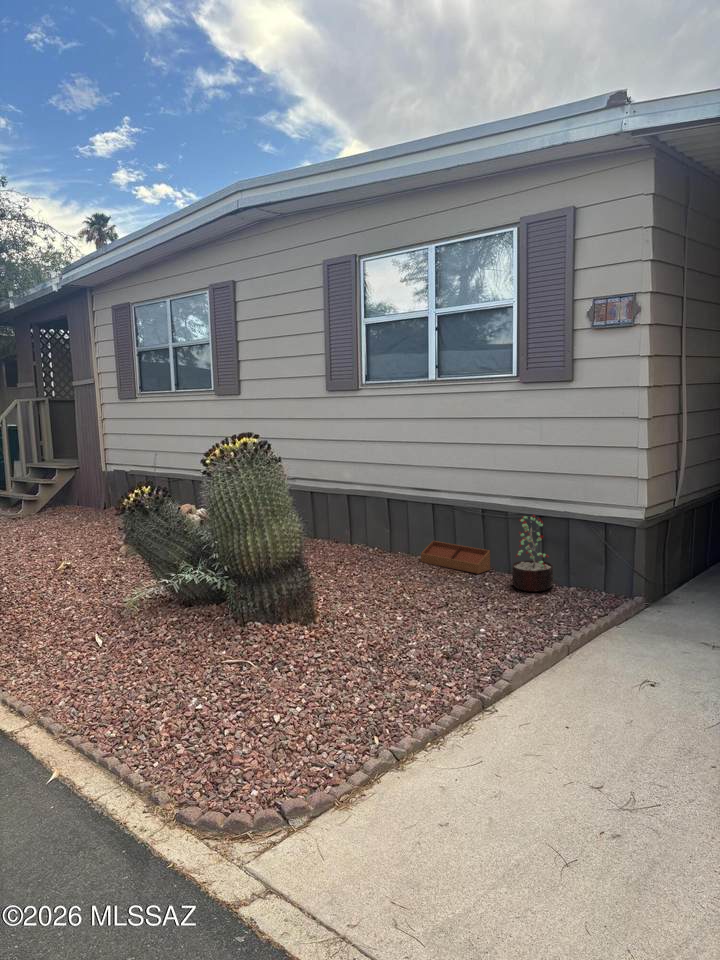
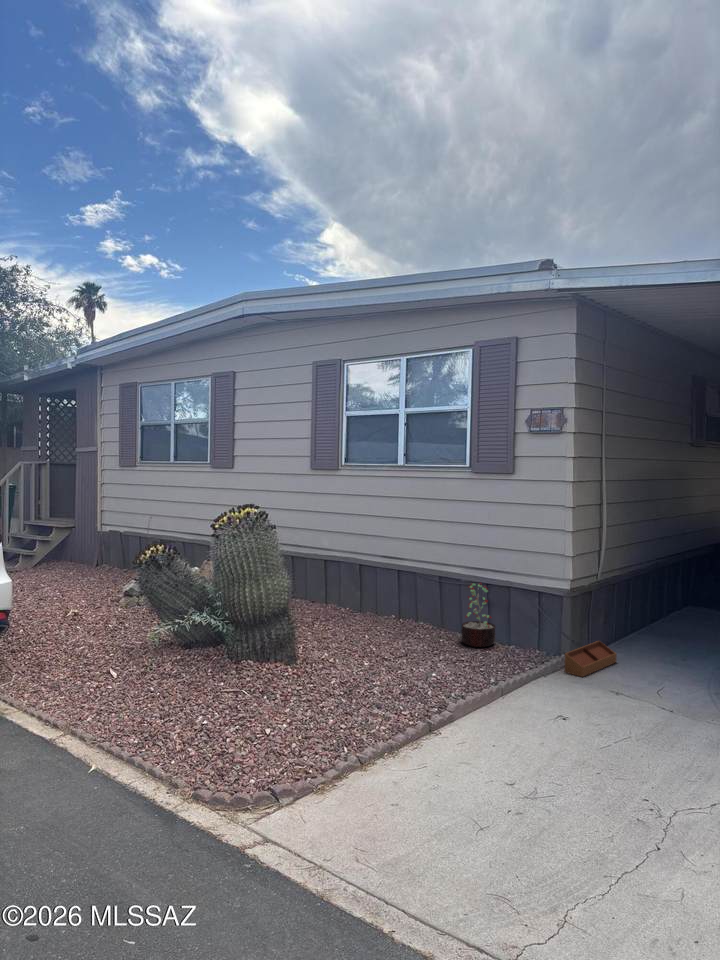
storage bin: present [421,541,490,574] -> present [564,641,617,677]

